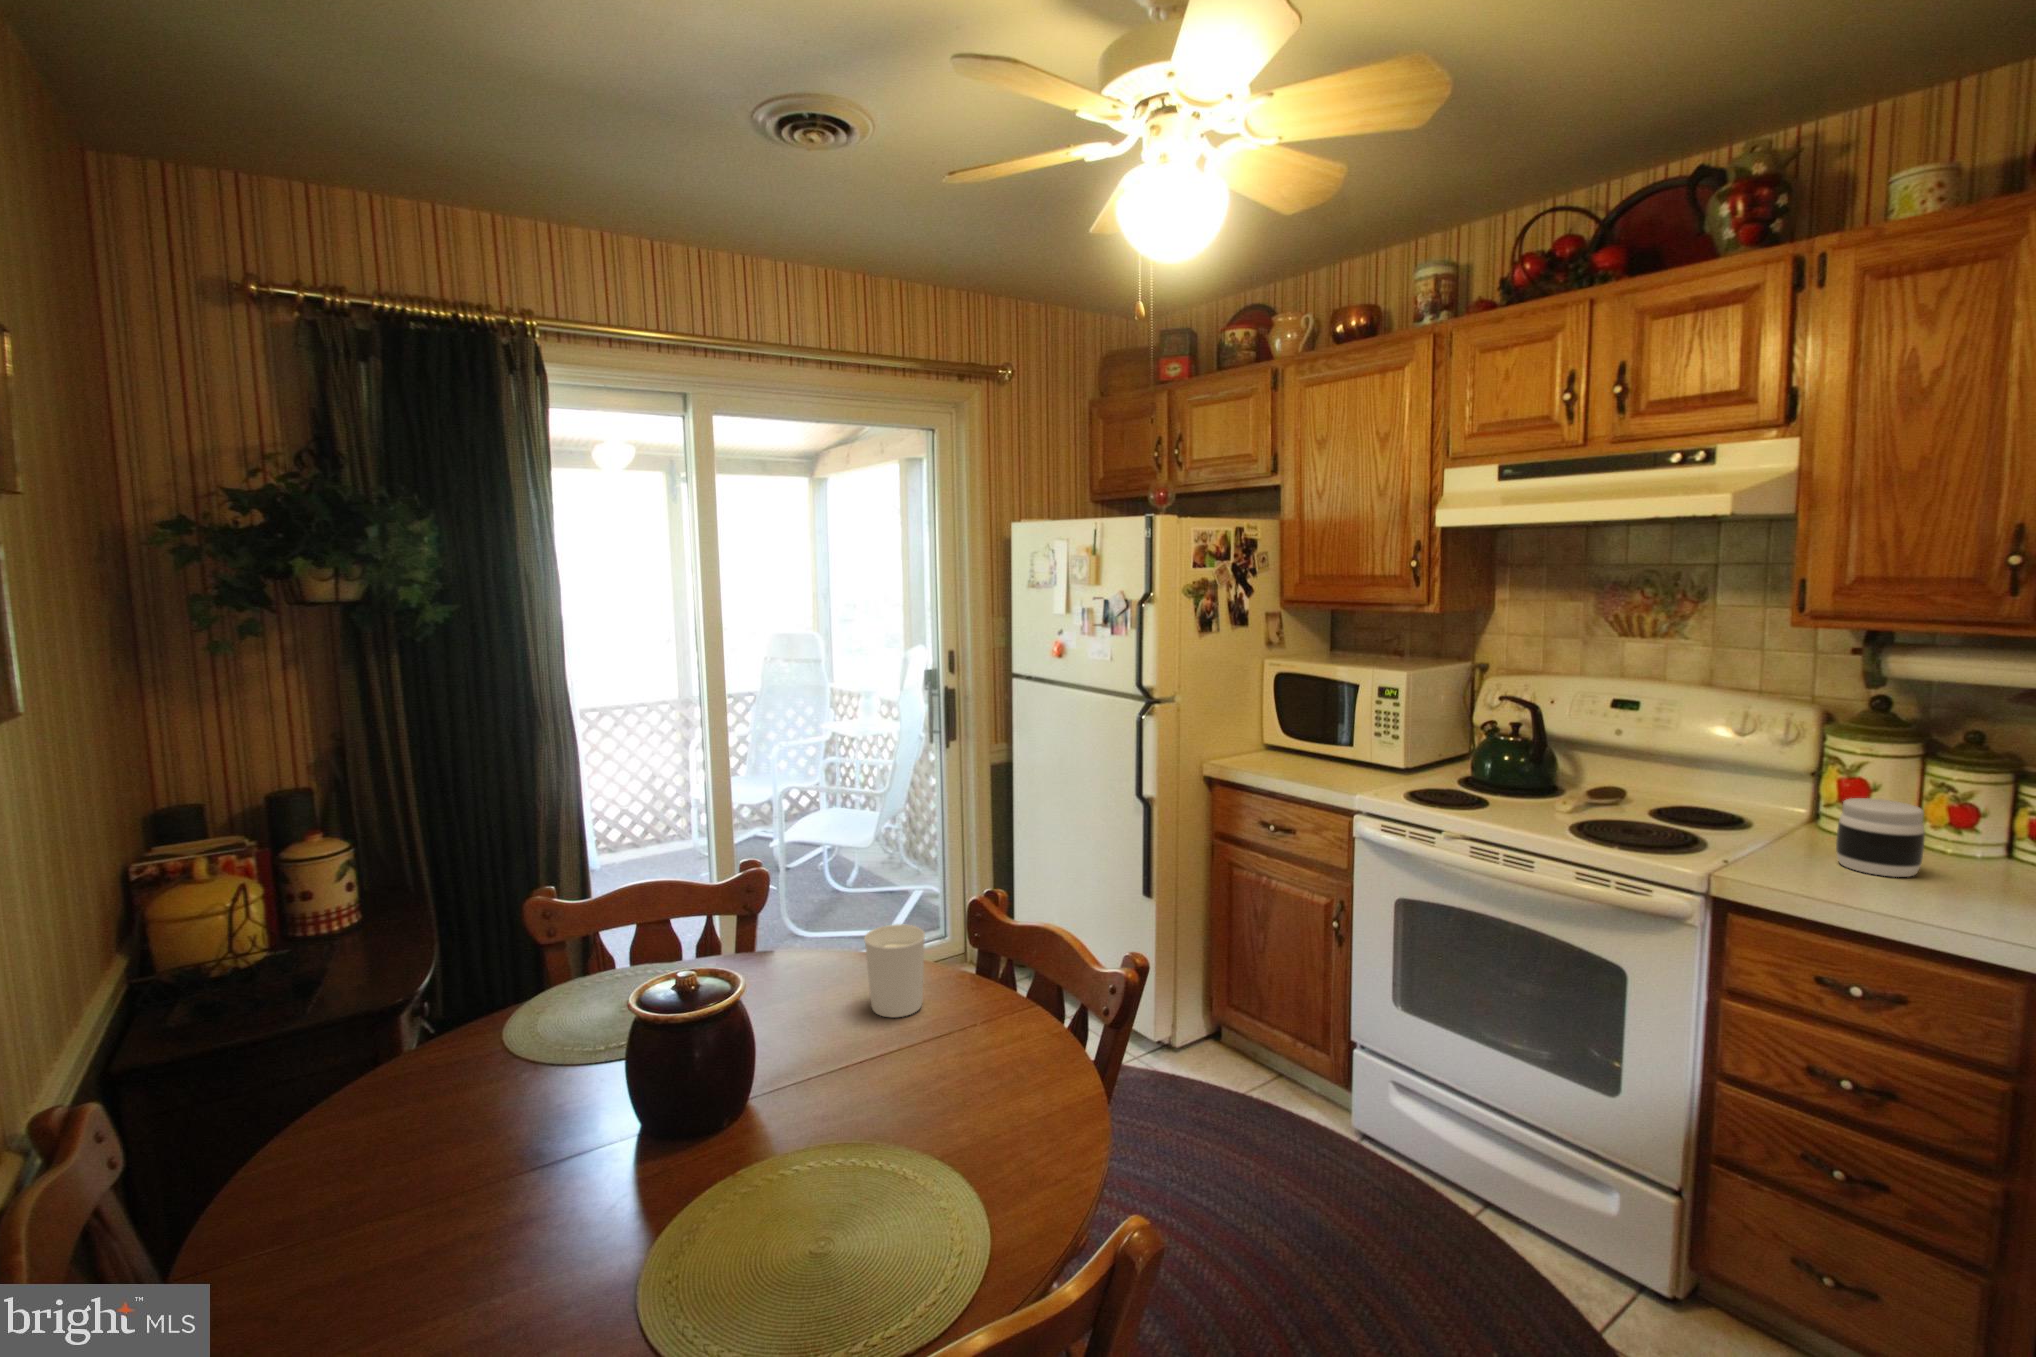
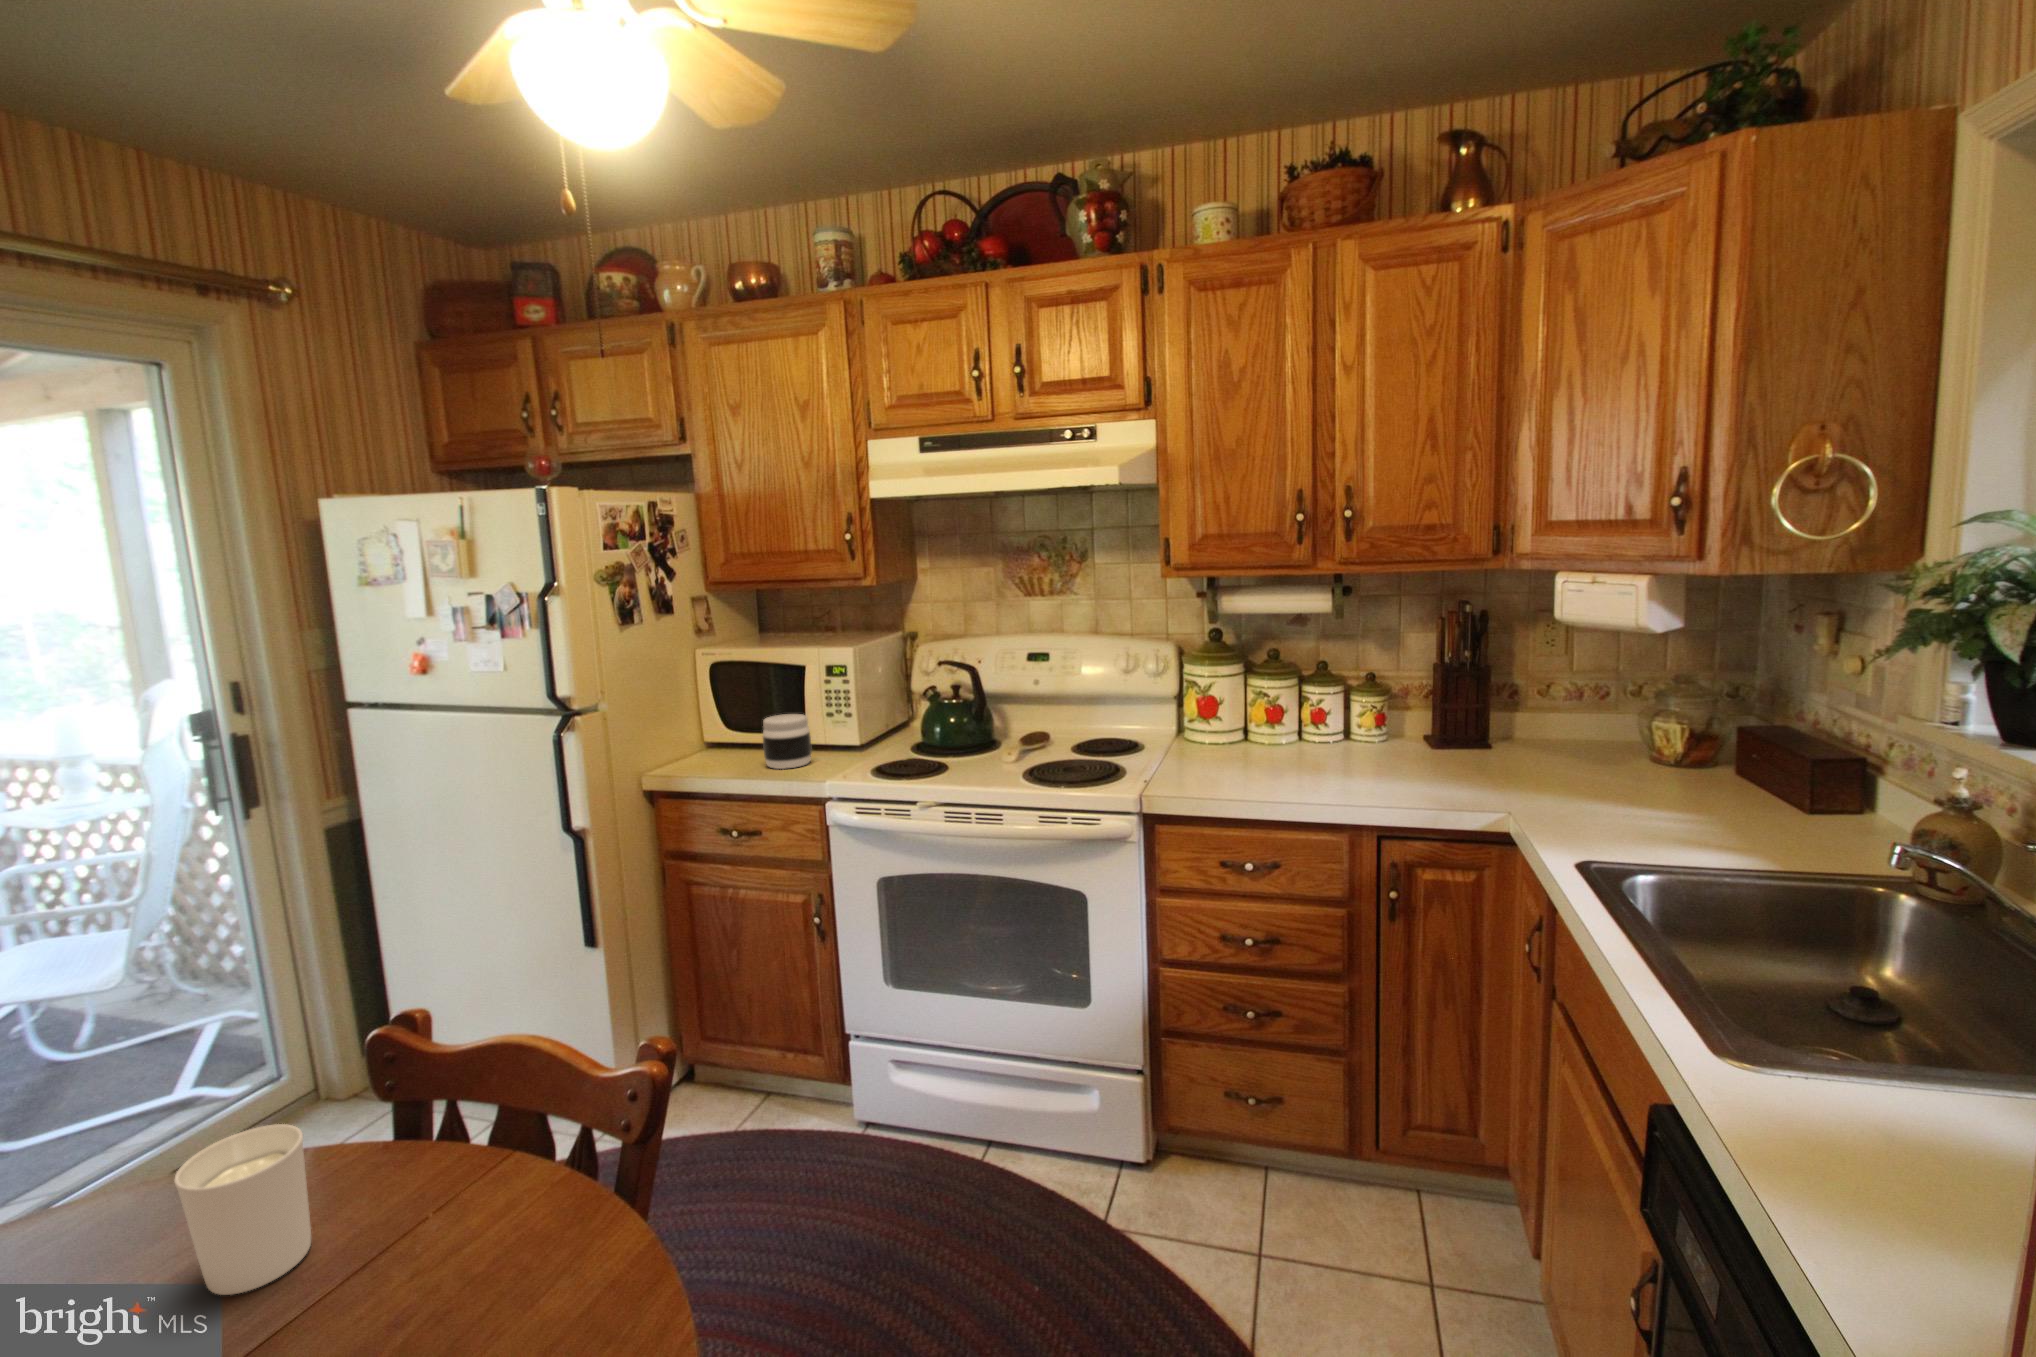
jar: present [1836,798,1925,877] -> present [763,714,812,769]

